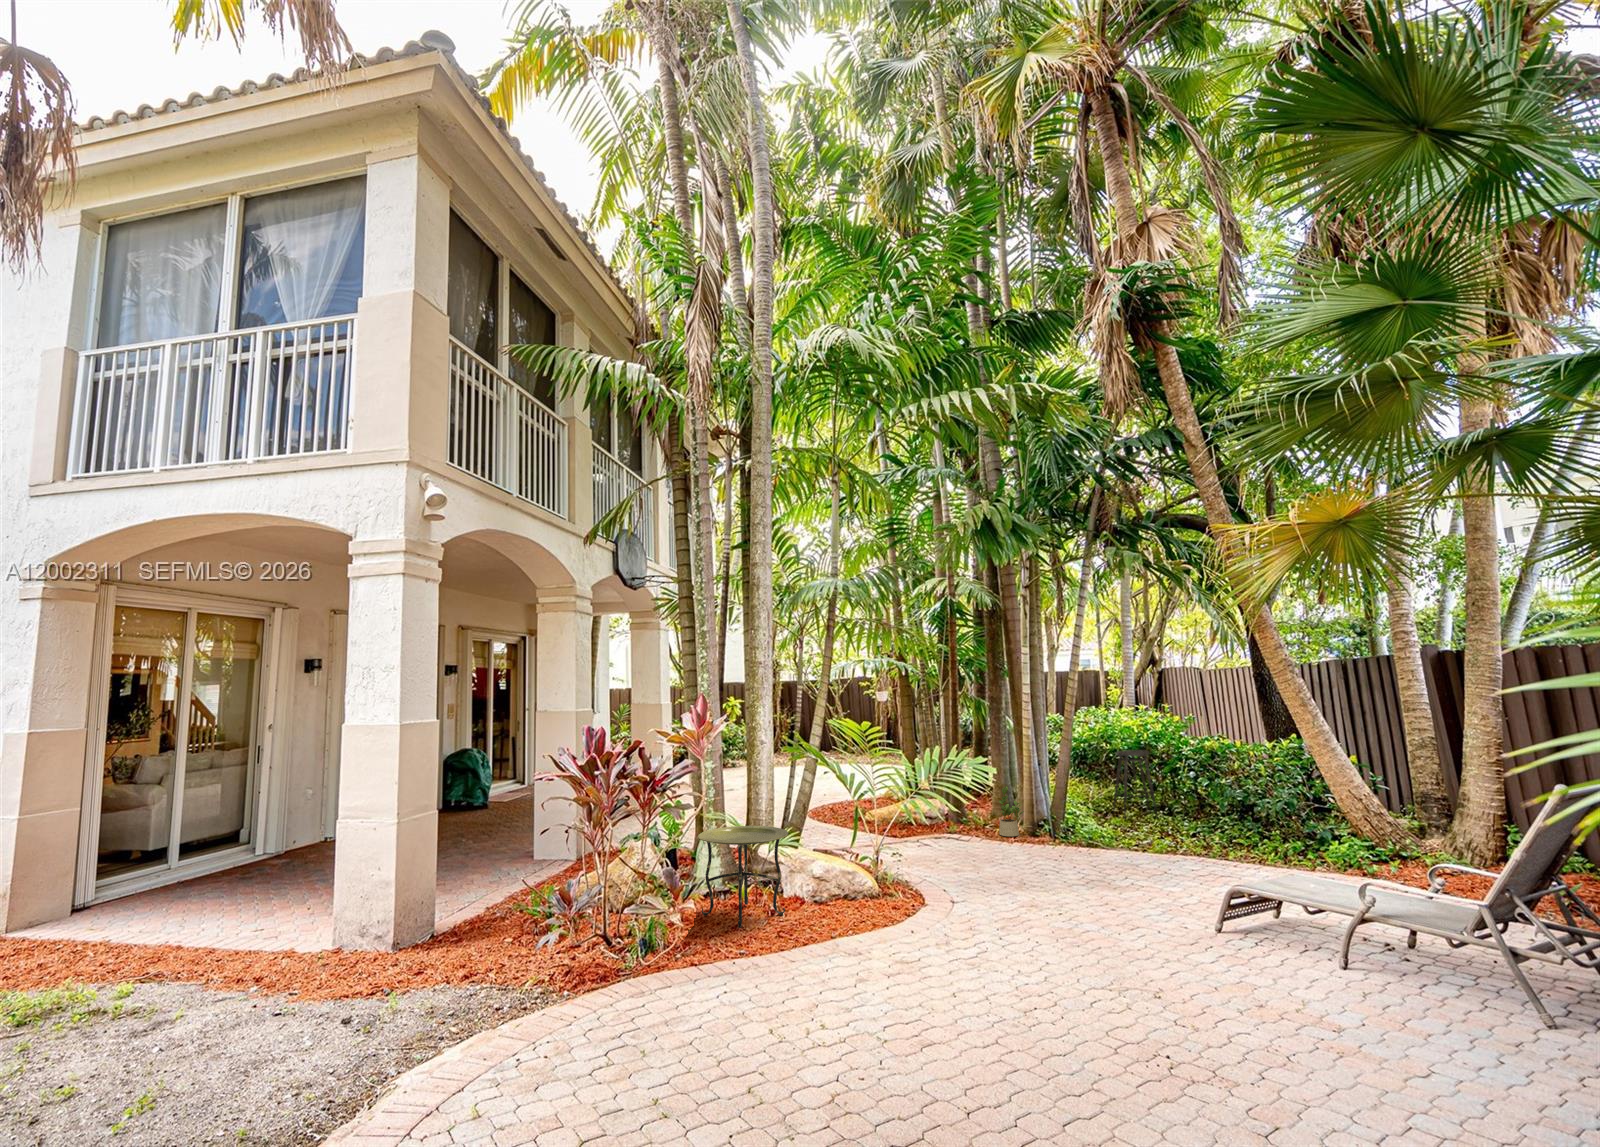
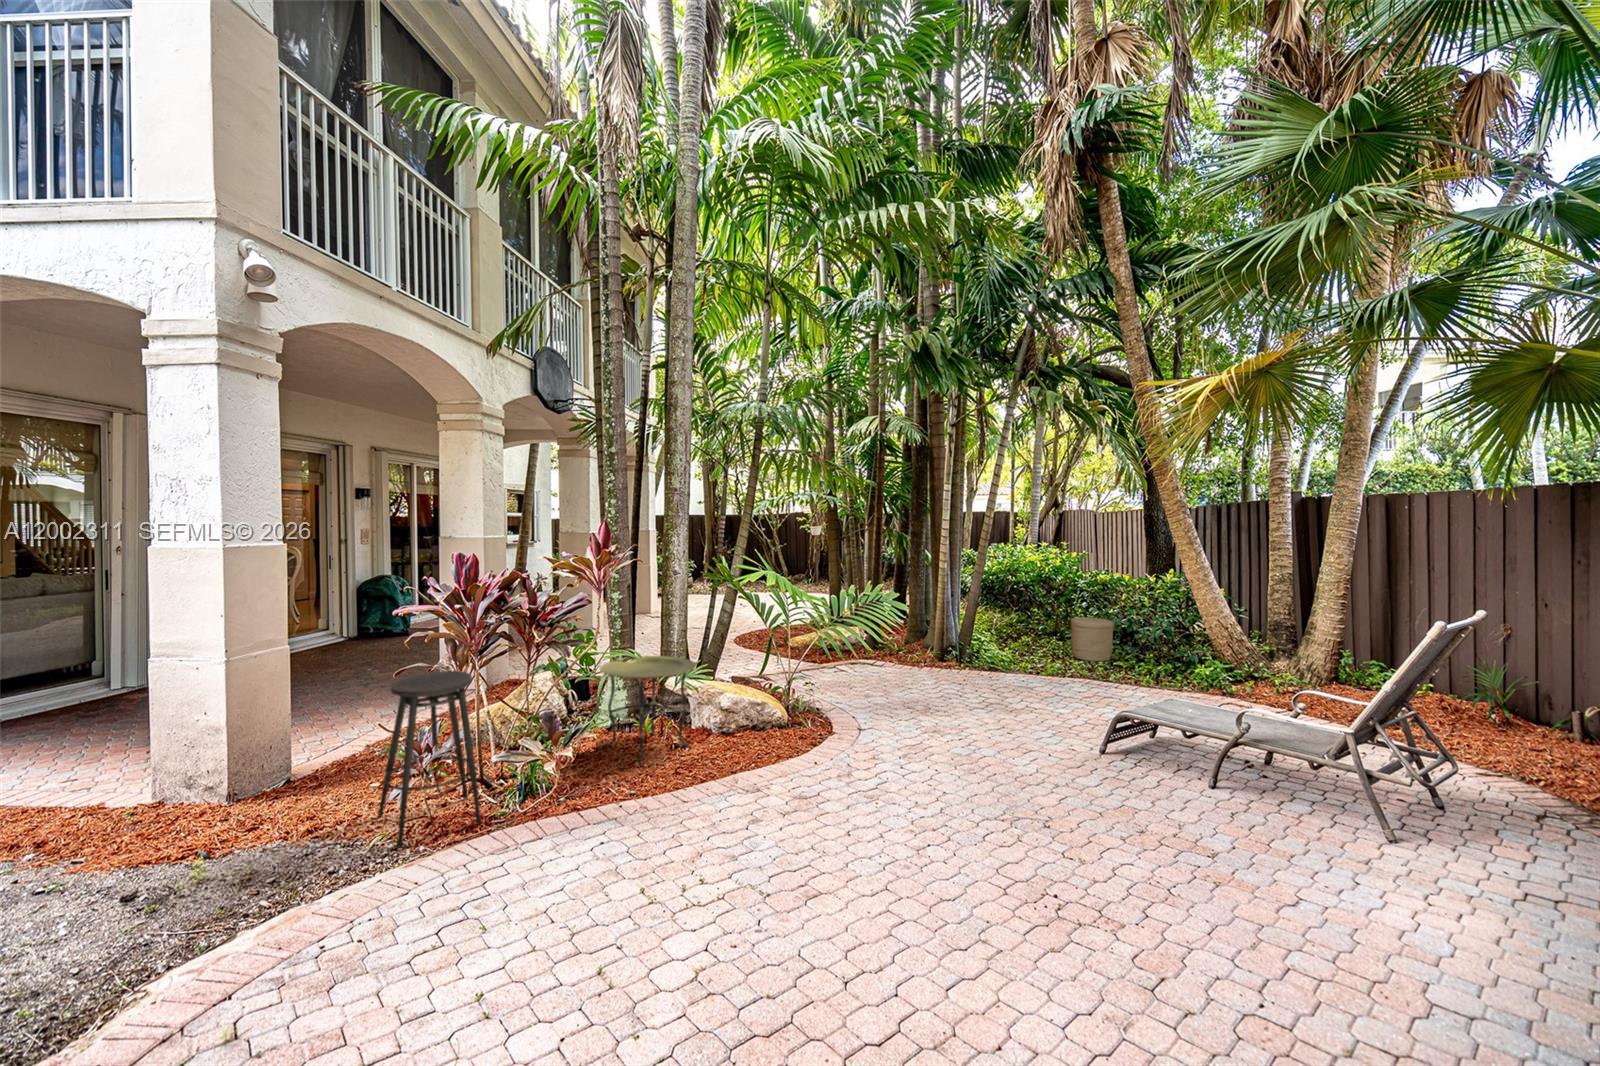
stool: present [1112,750,1158,819] -> present [378,671,481,847]
woven basket: none [1171,784,1219,833] -> present [1071,617,1114,662]
potted plant: present [999,786,1024,837] -> none [911,616,936,662]

